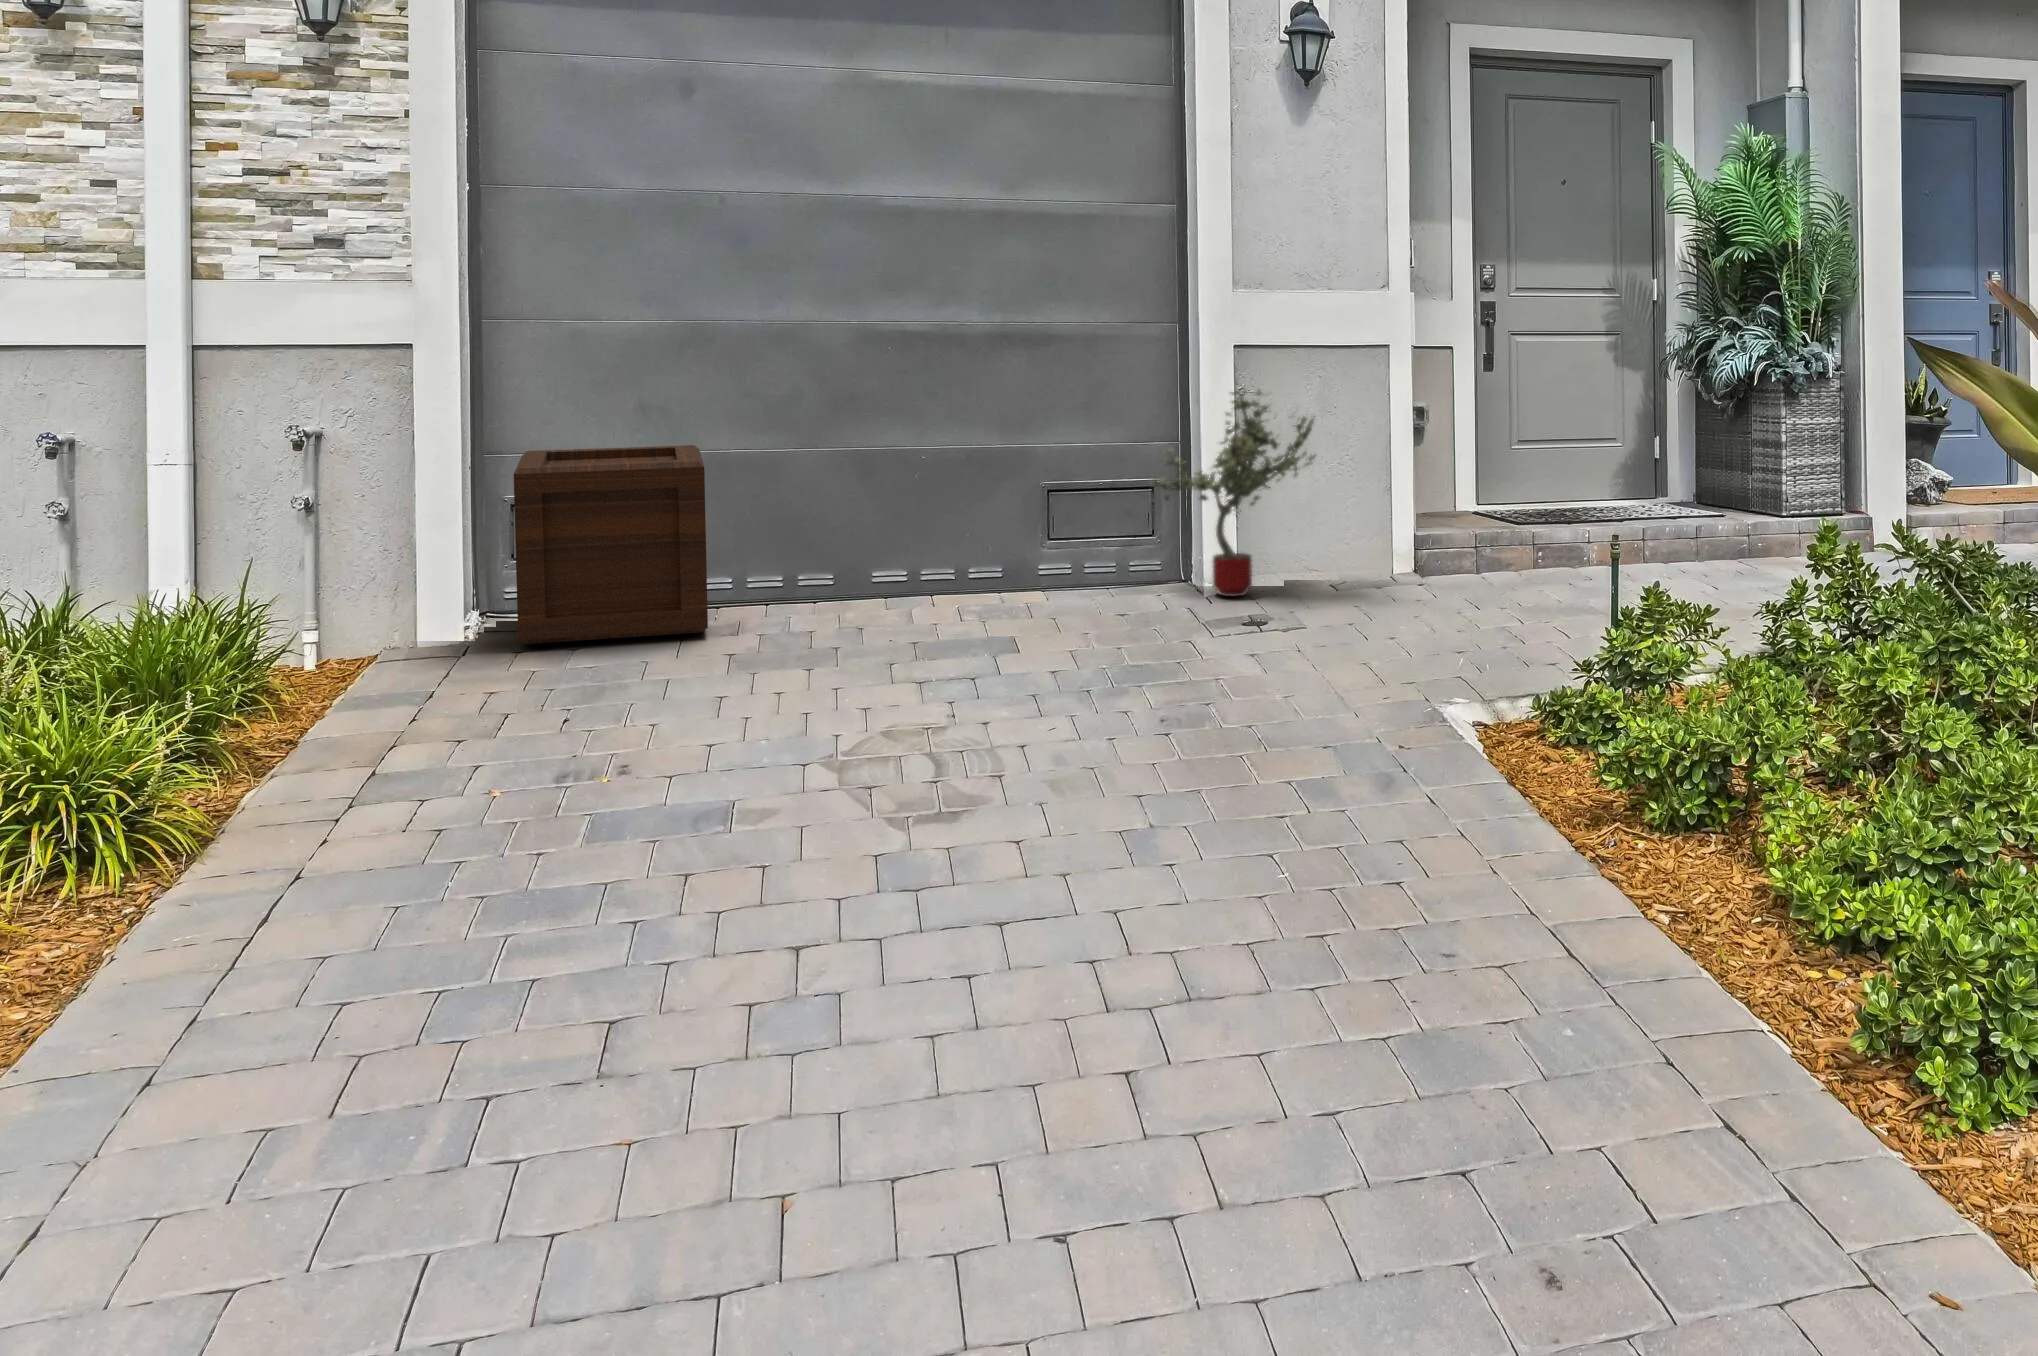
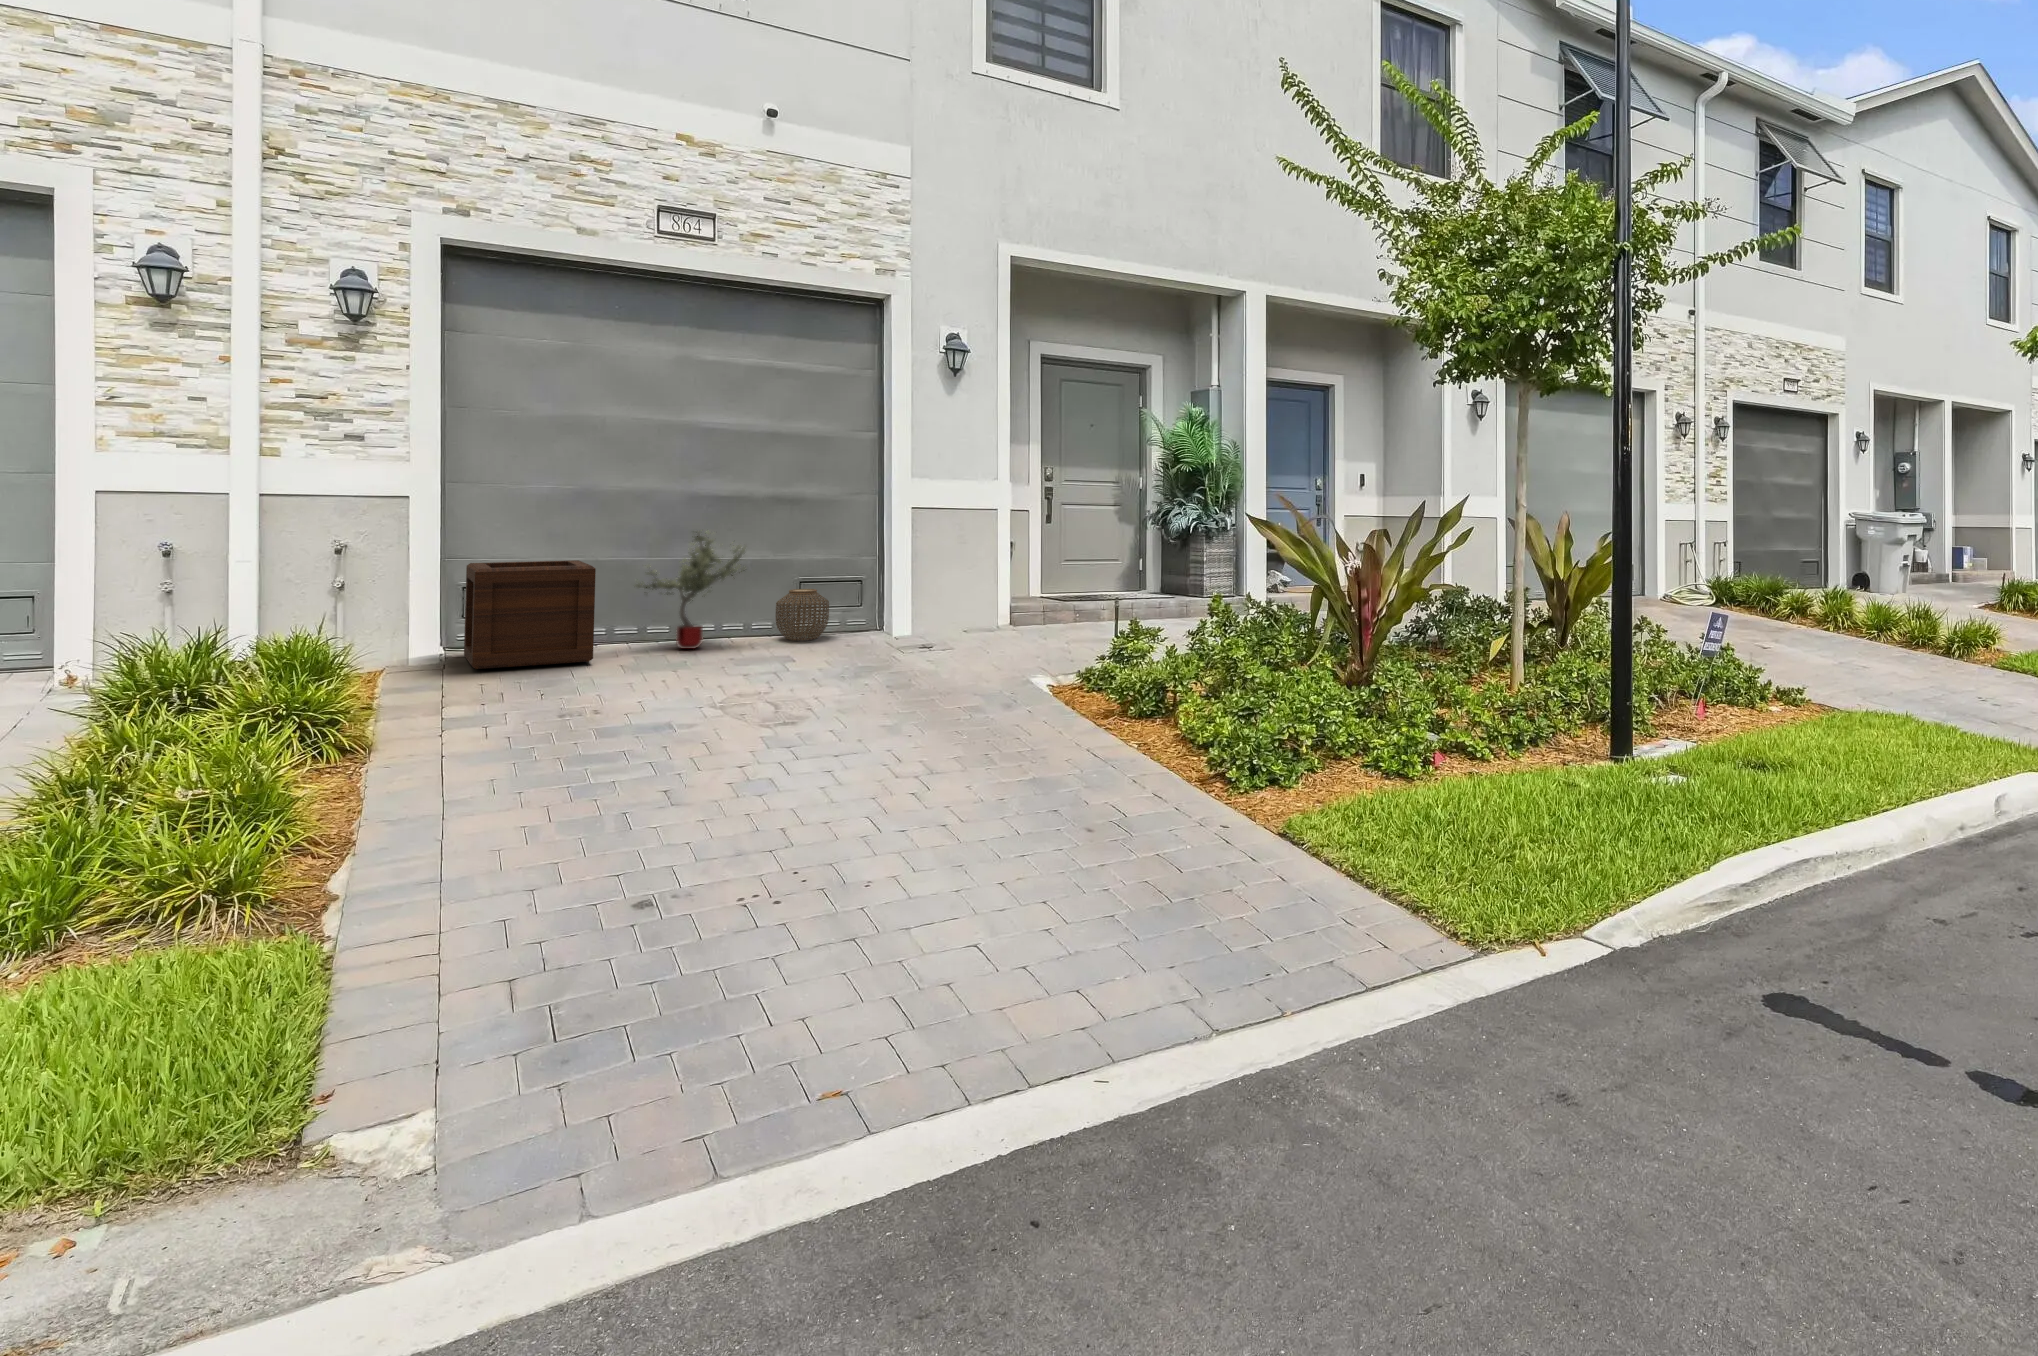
potted tree: present [1149,388,1316,597] -> present [636,530,745,649]
woven basket: none [1014,496,1103,592] -> present [776,589,829,640]

